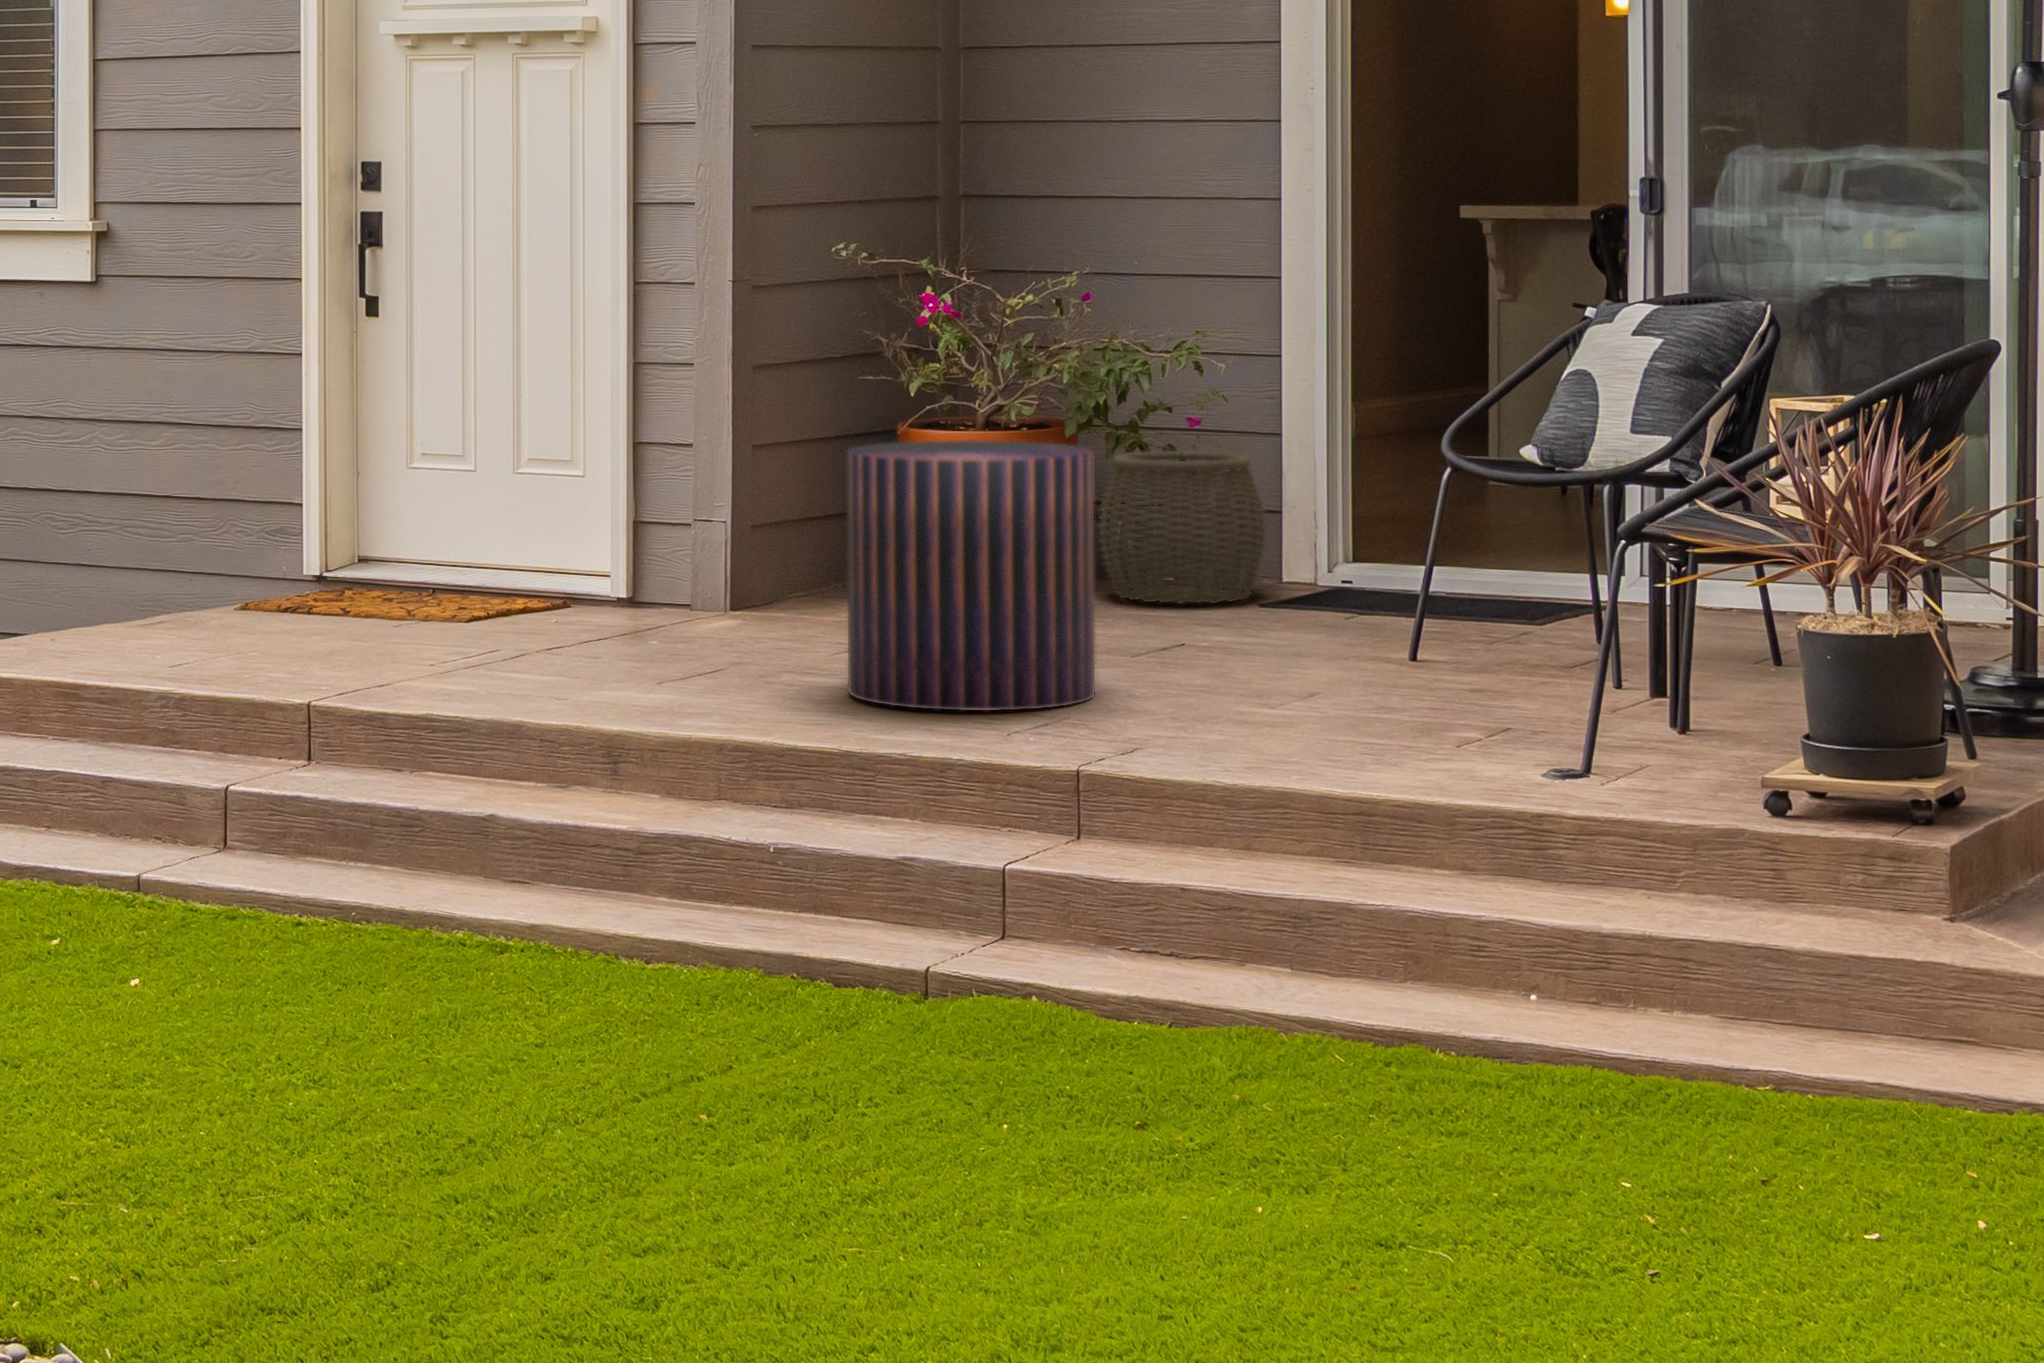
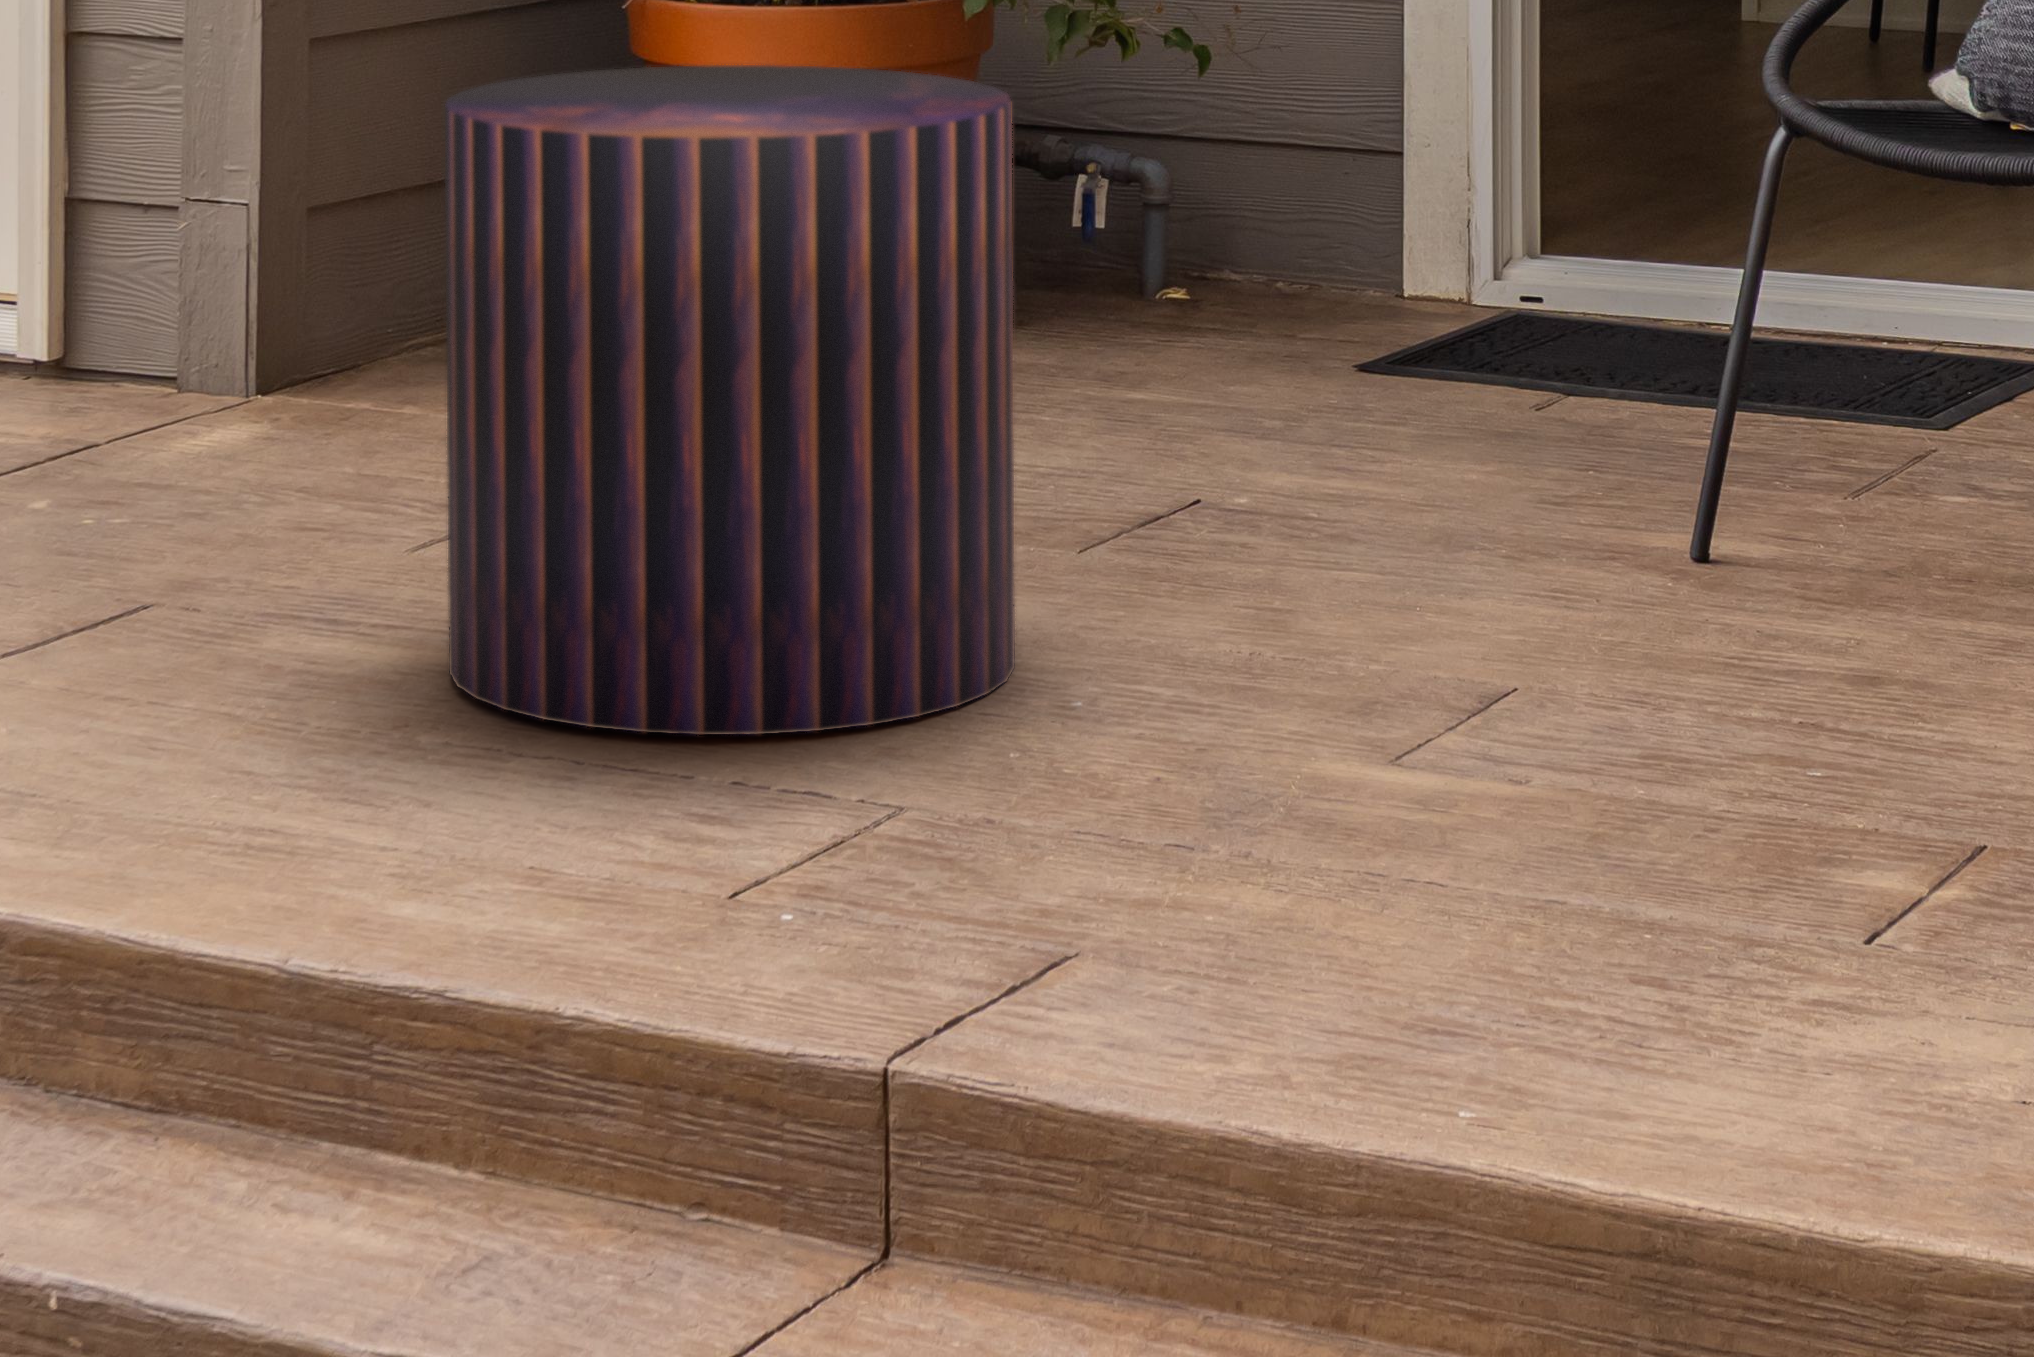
woven basket: present [1099,451,1266,604] -> none [1038,41,1382,369]

